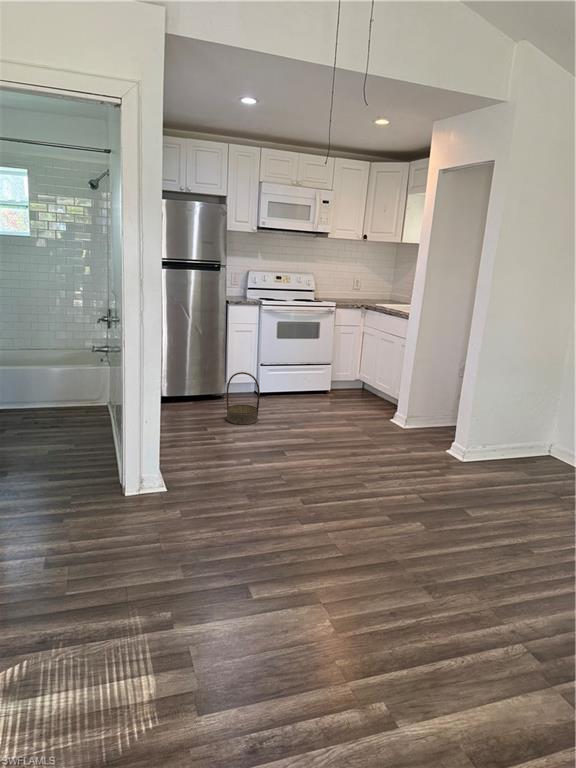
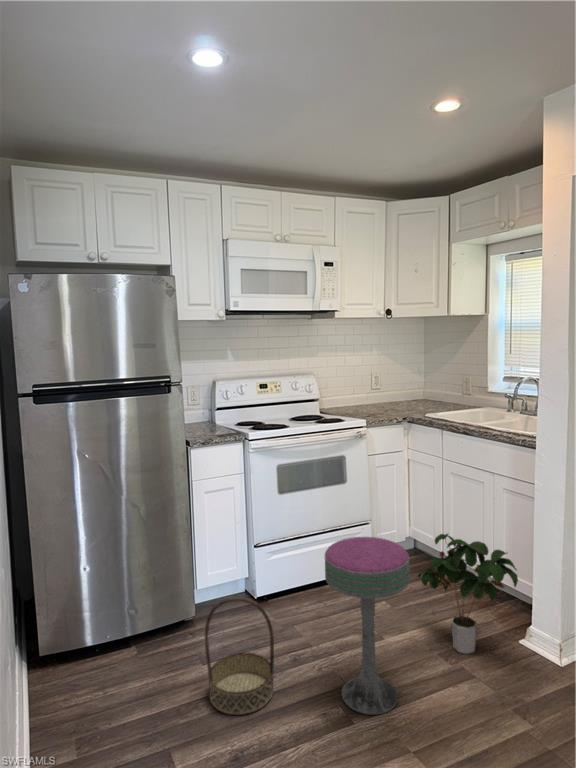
bar stool: none [286,351,328,431] -> present [325,537,410,715]
potted plant: none [345,361,389,422] -> present [418,534,518,654]

